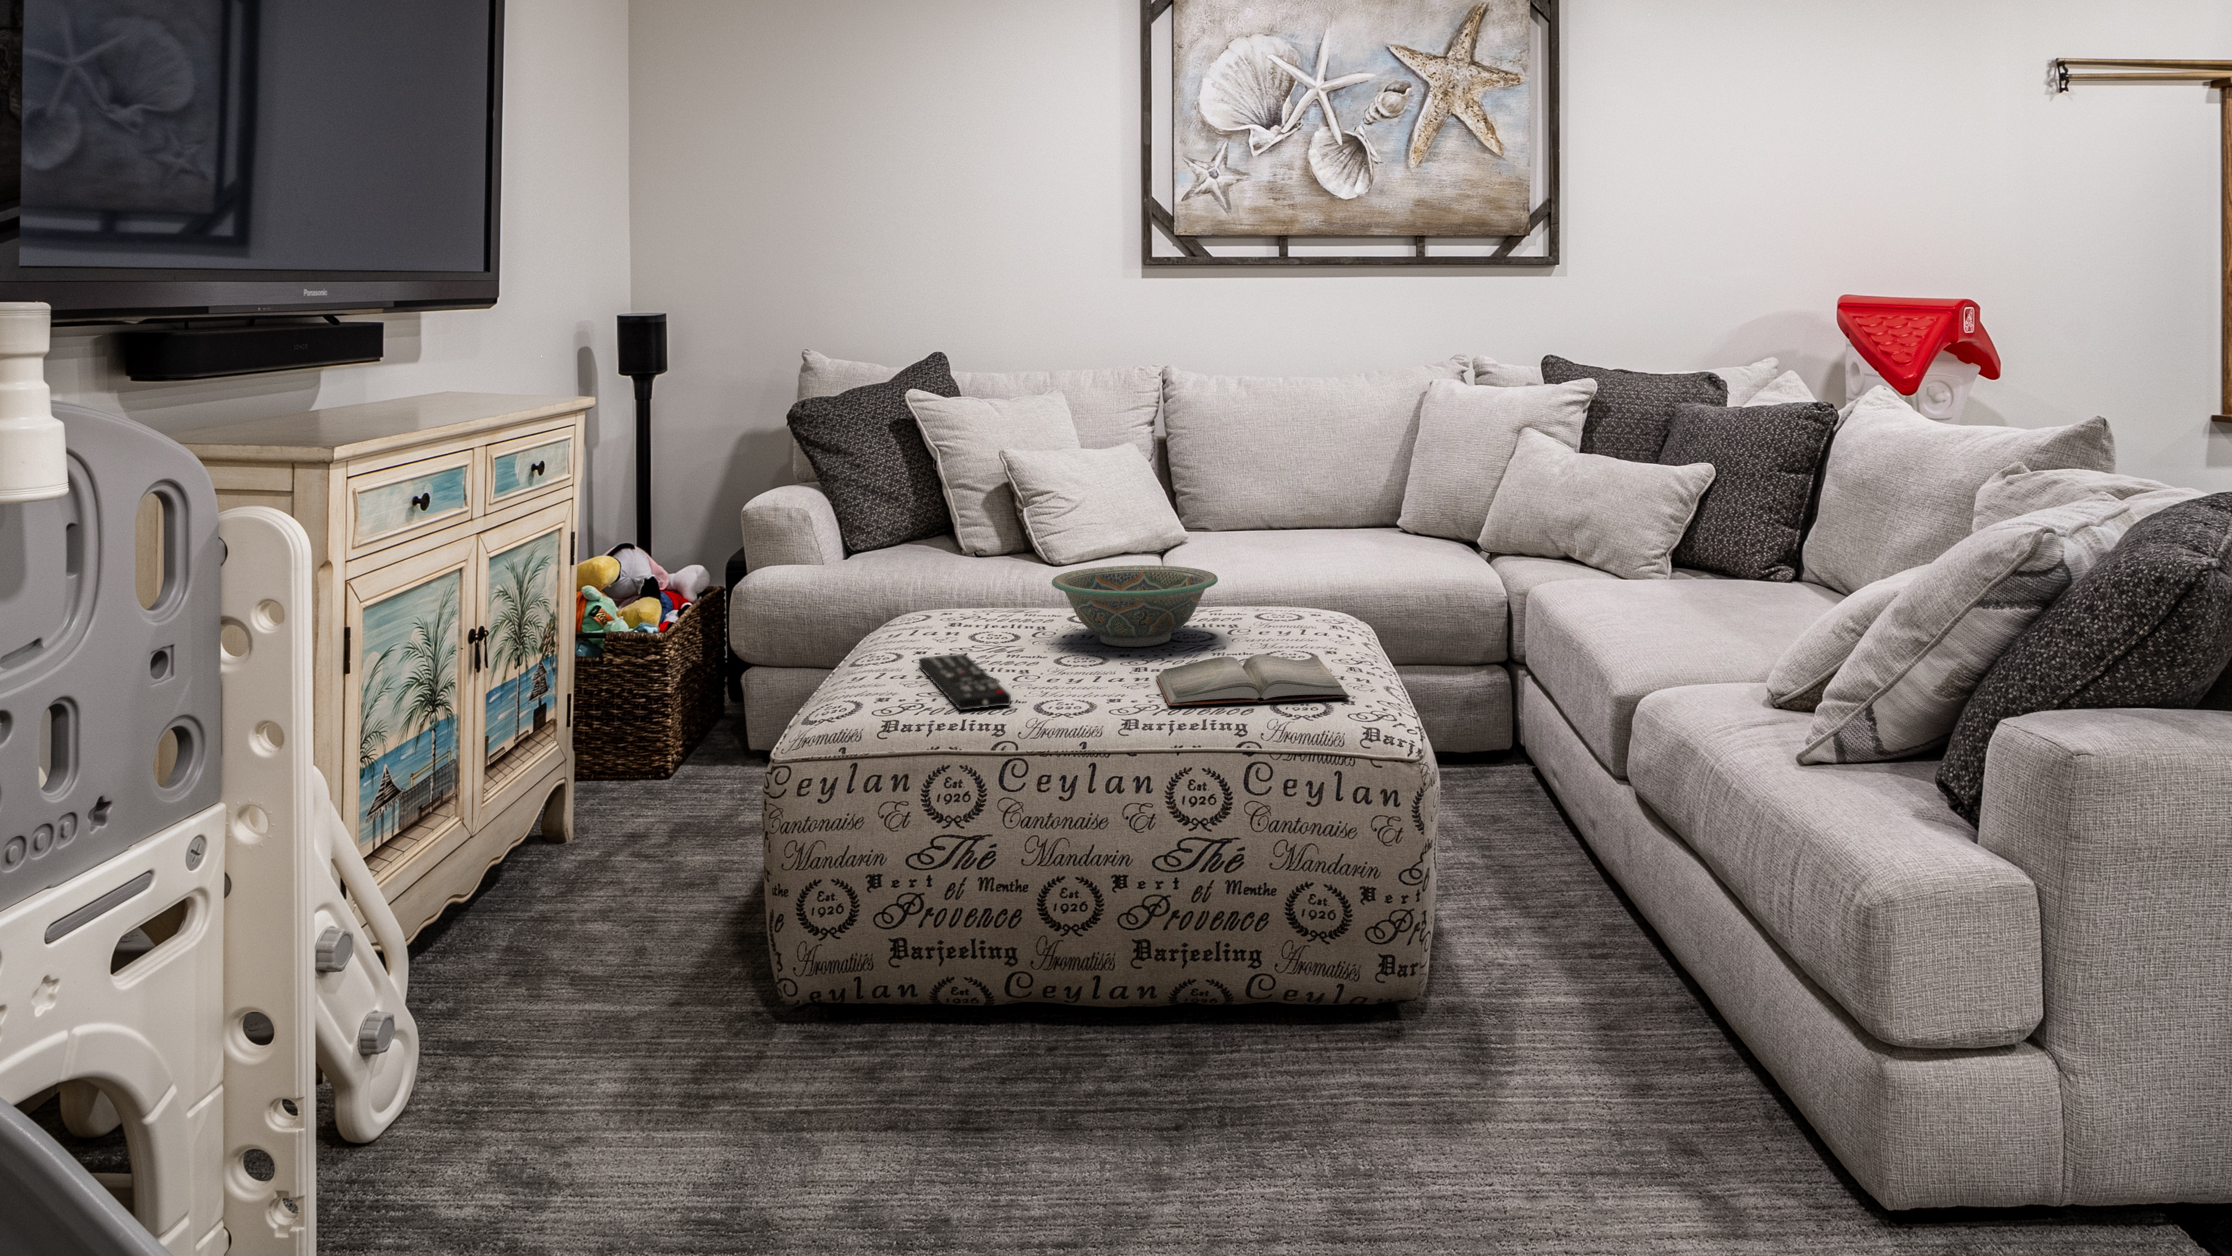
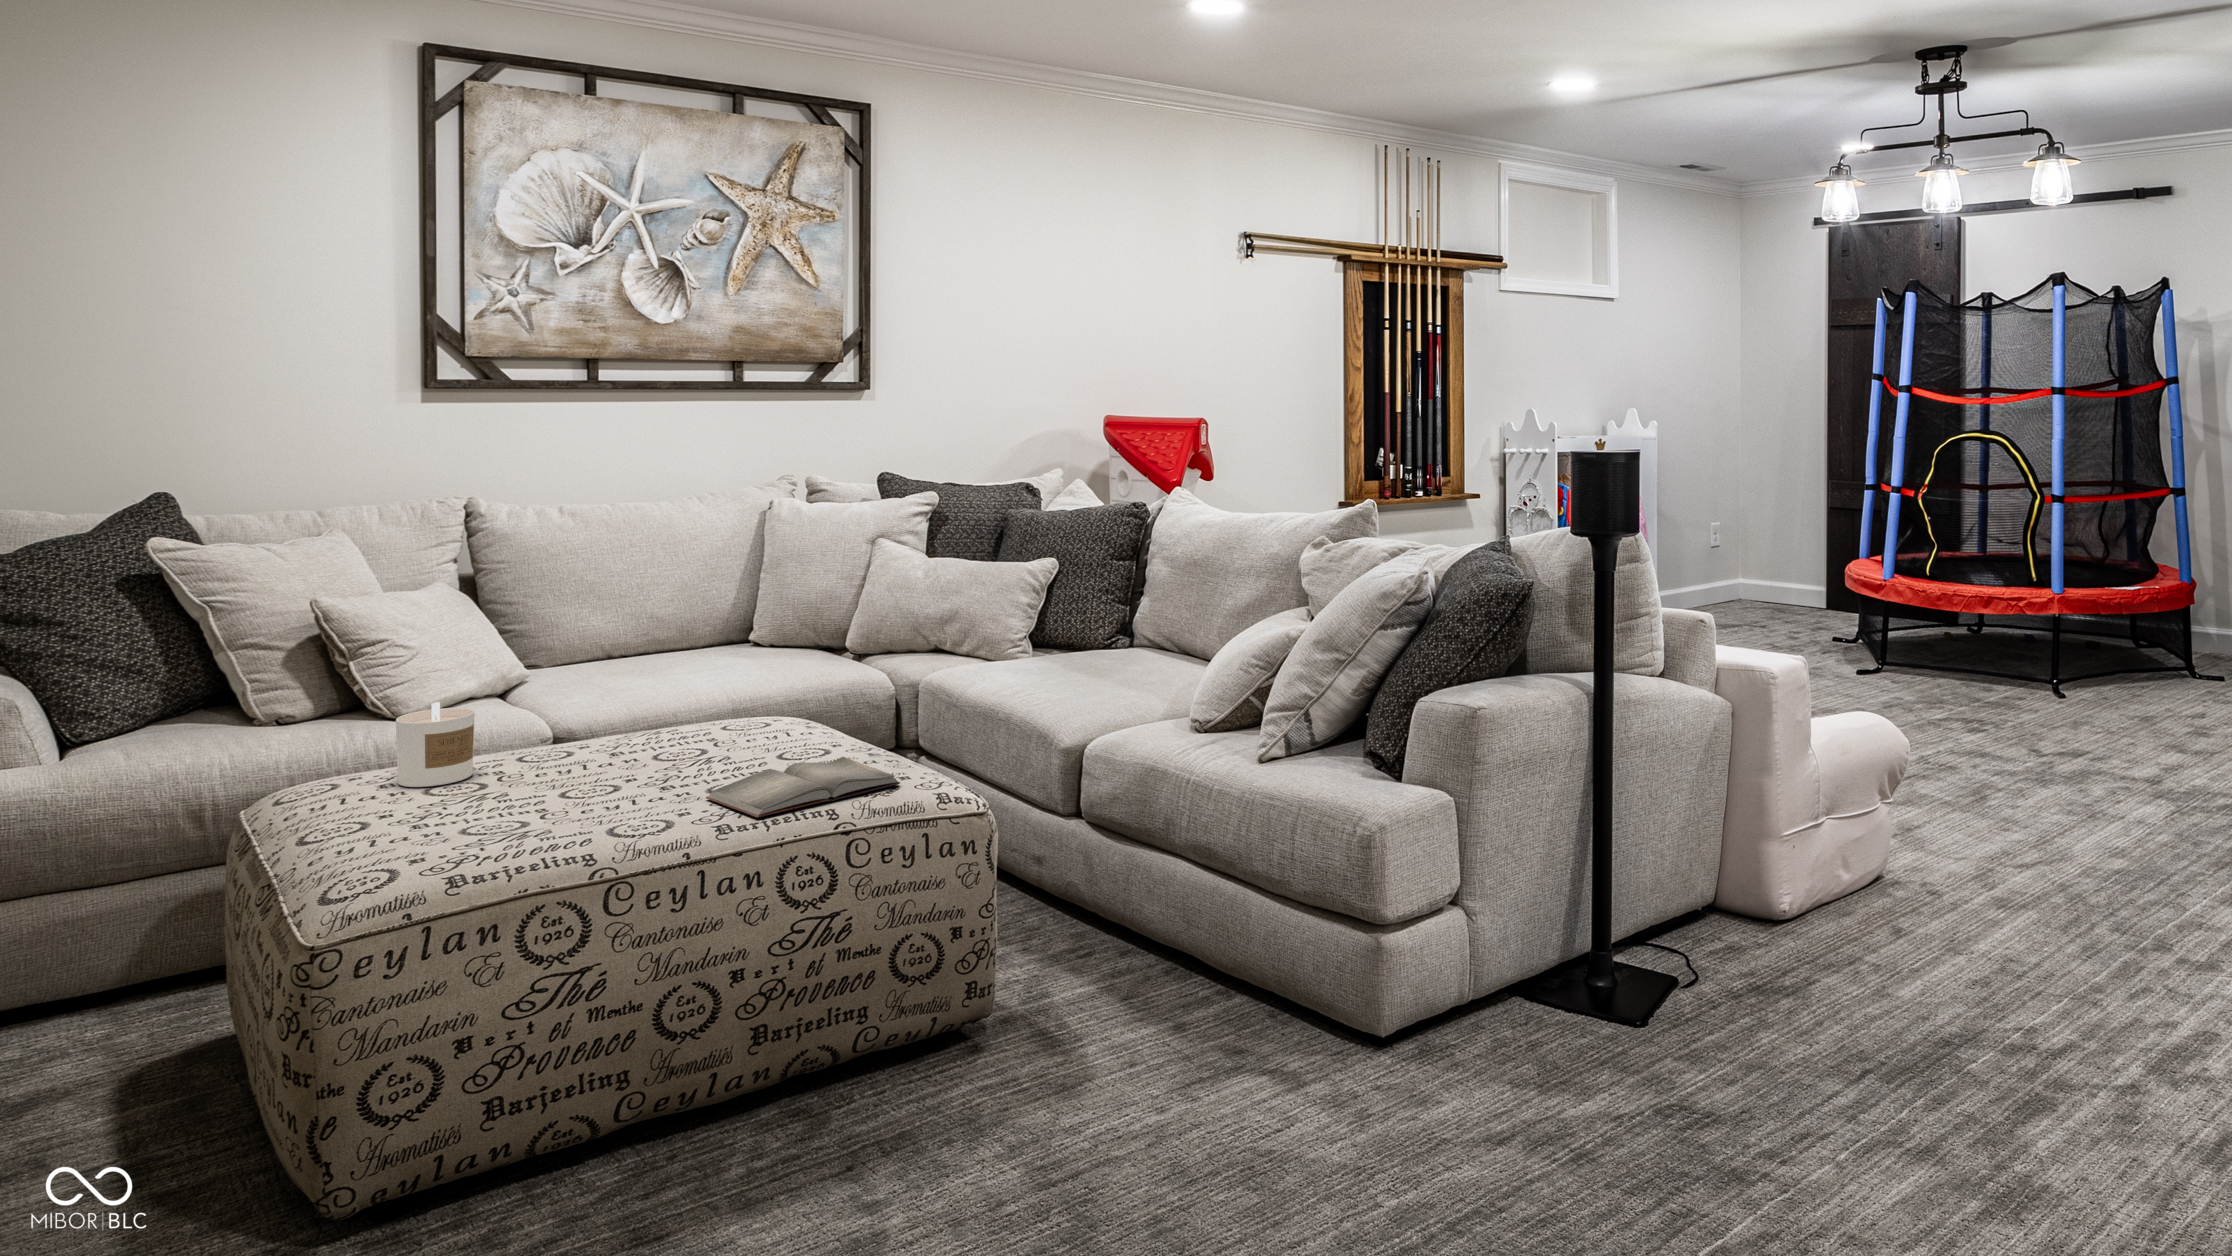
candle: none [959,543,1024,626] -> present [396,702,475,787]
decorative bowl: present [1052,565,1218,647] -> none [540,698,716,780]
remote control: present [919,654,1011,710] -> none [435,812,604,859]

